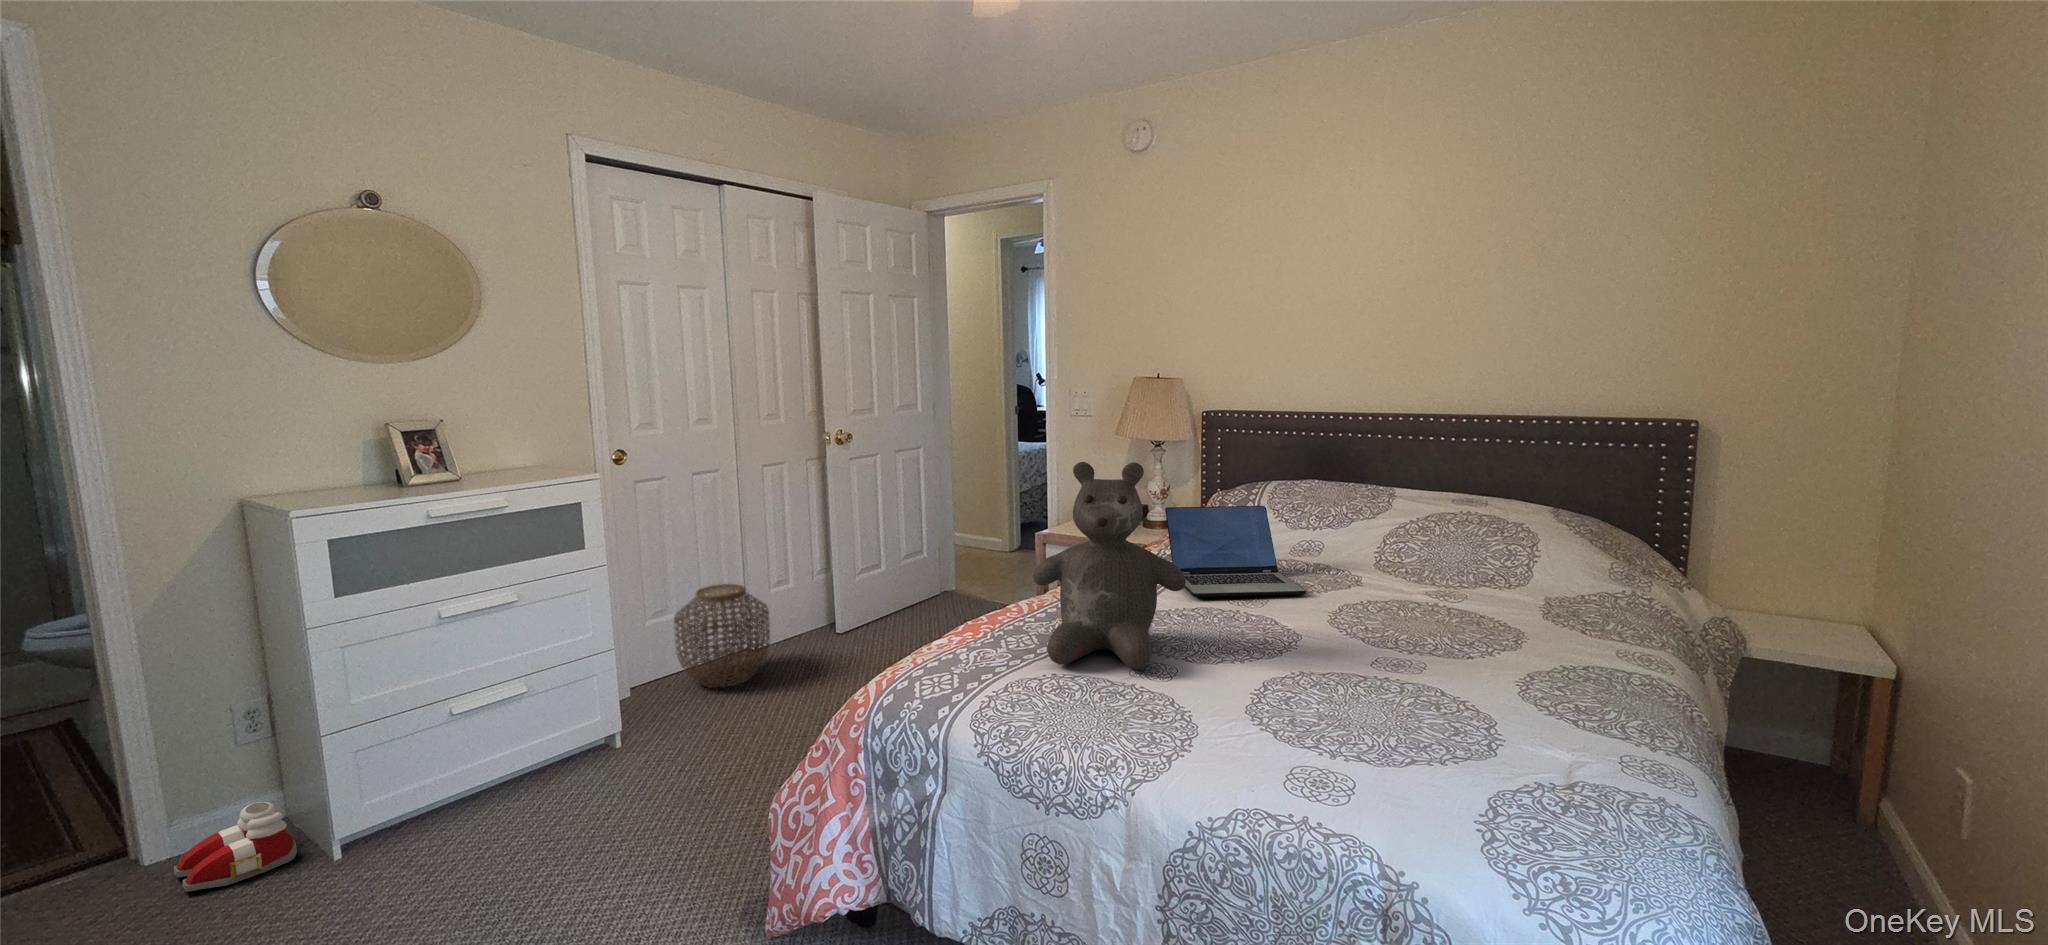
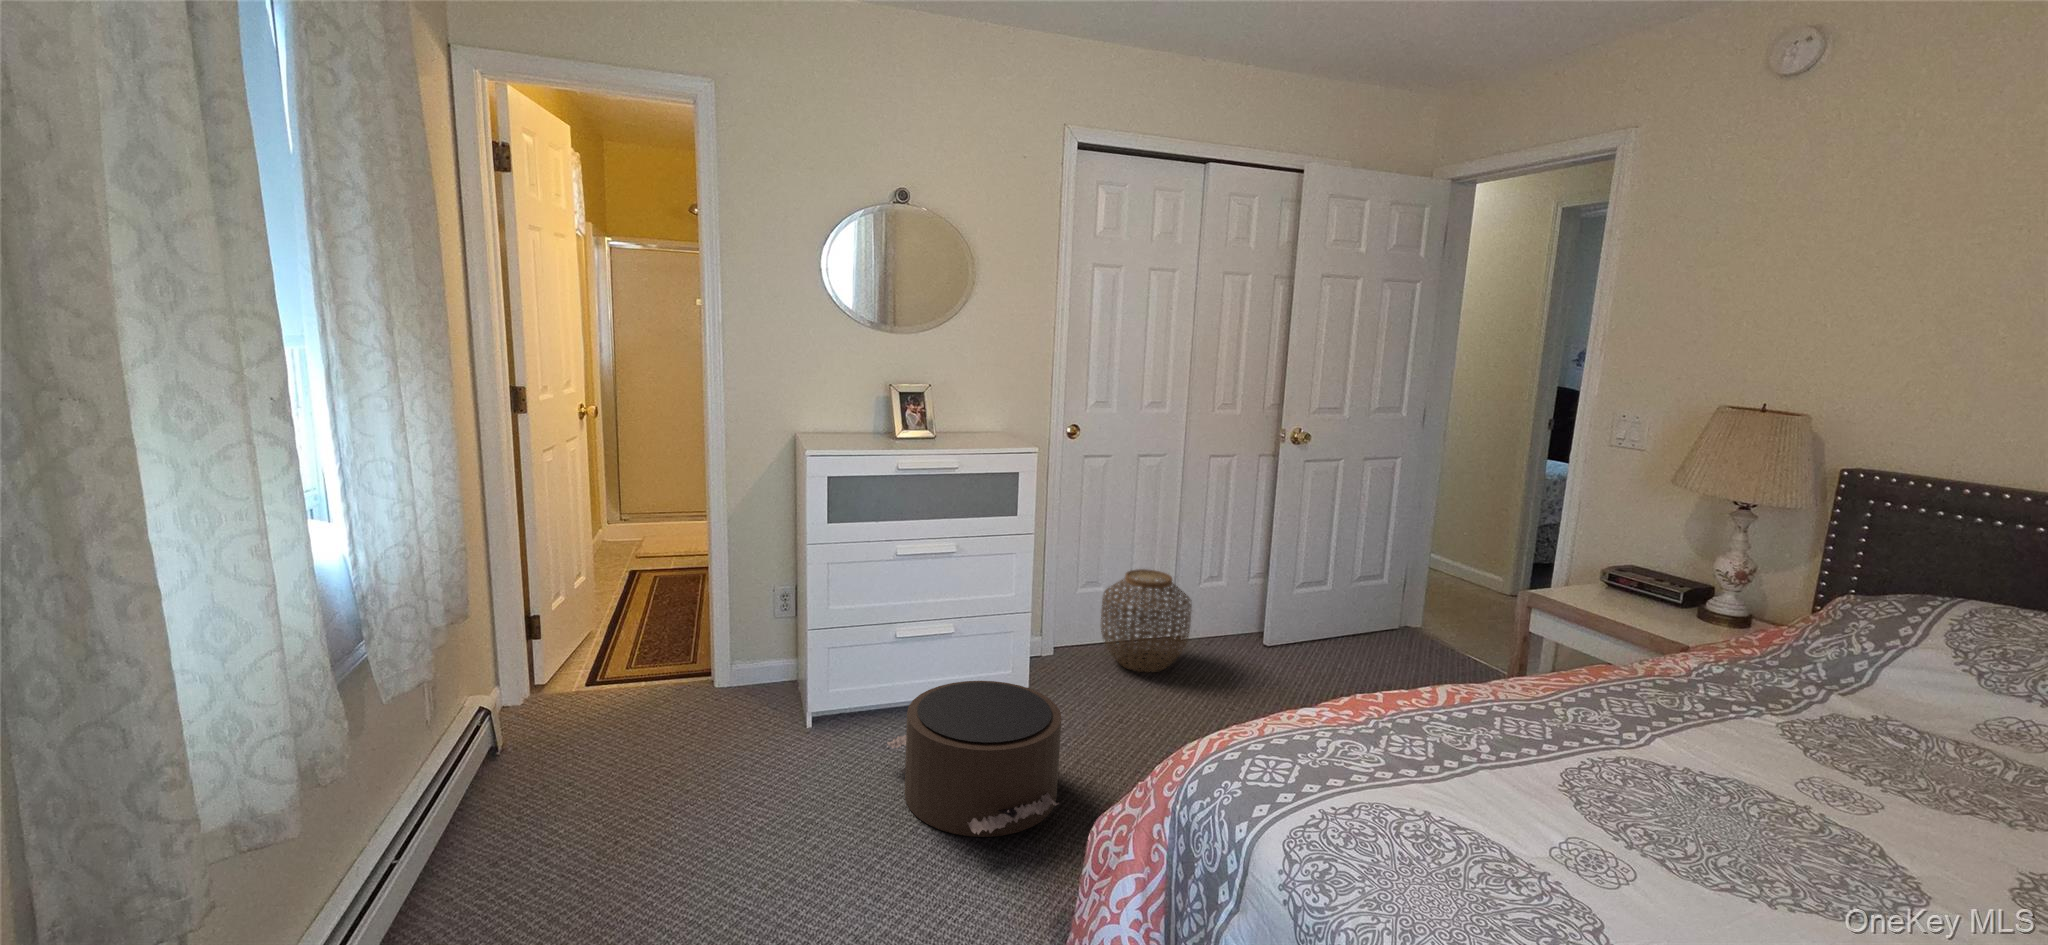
teddy bear: present [1033,462,1186,669] -> none [1431,529,1695,853]
laptop: present [1165,506,1306,597] -> none [1707,609,1983,817]
pouf: none [475,722,707,892] -> present [887,681,1061,837]
slippers: present [174,802,297,892] -> none [722,664,788,721]

